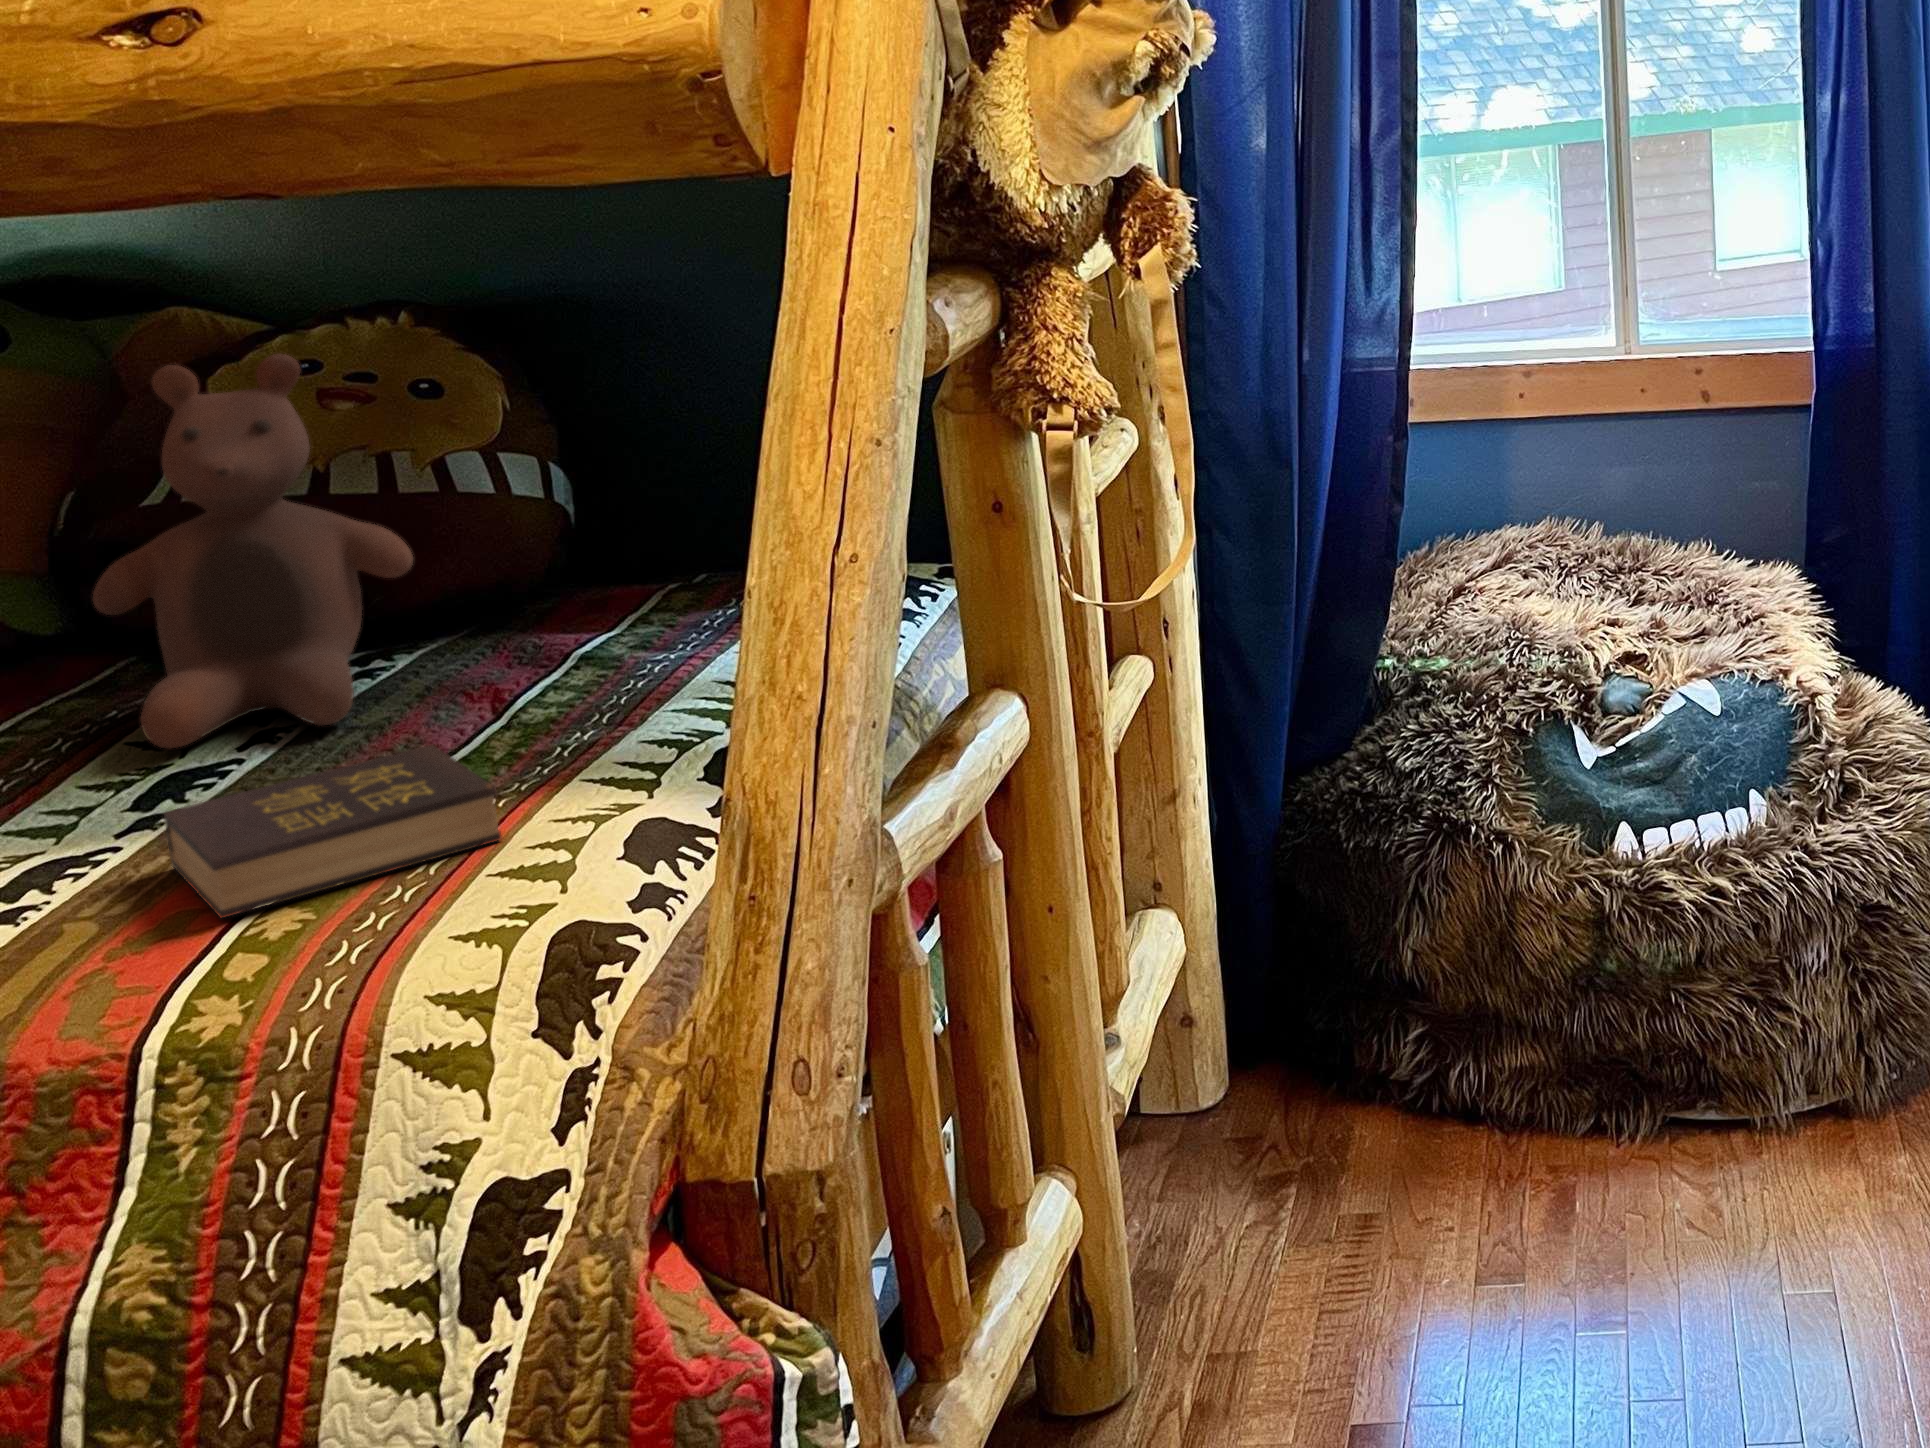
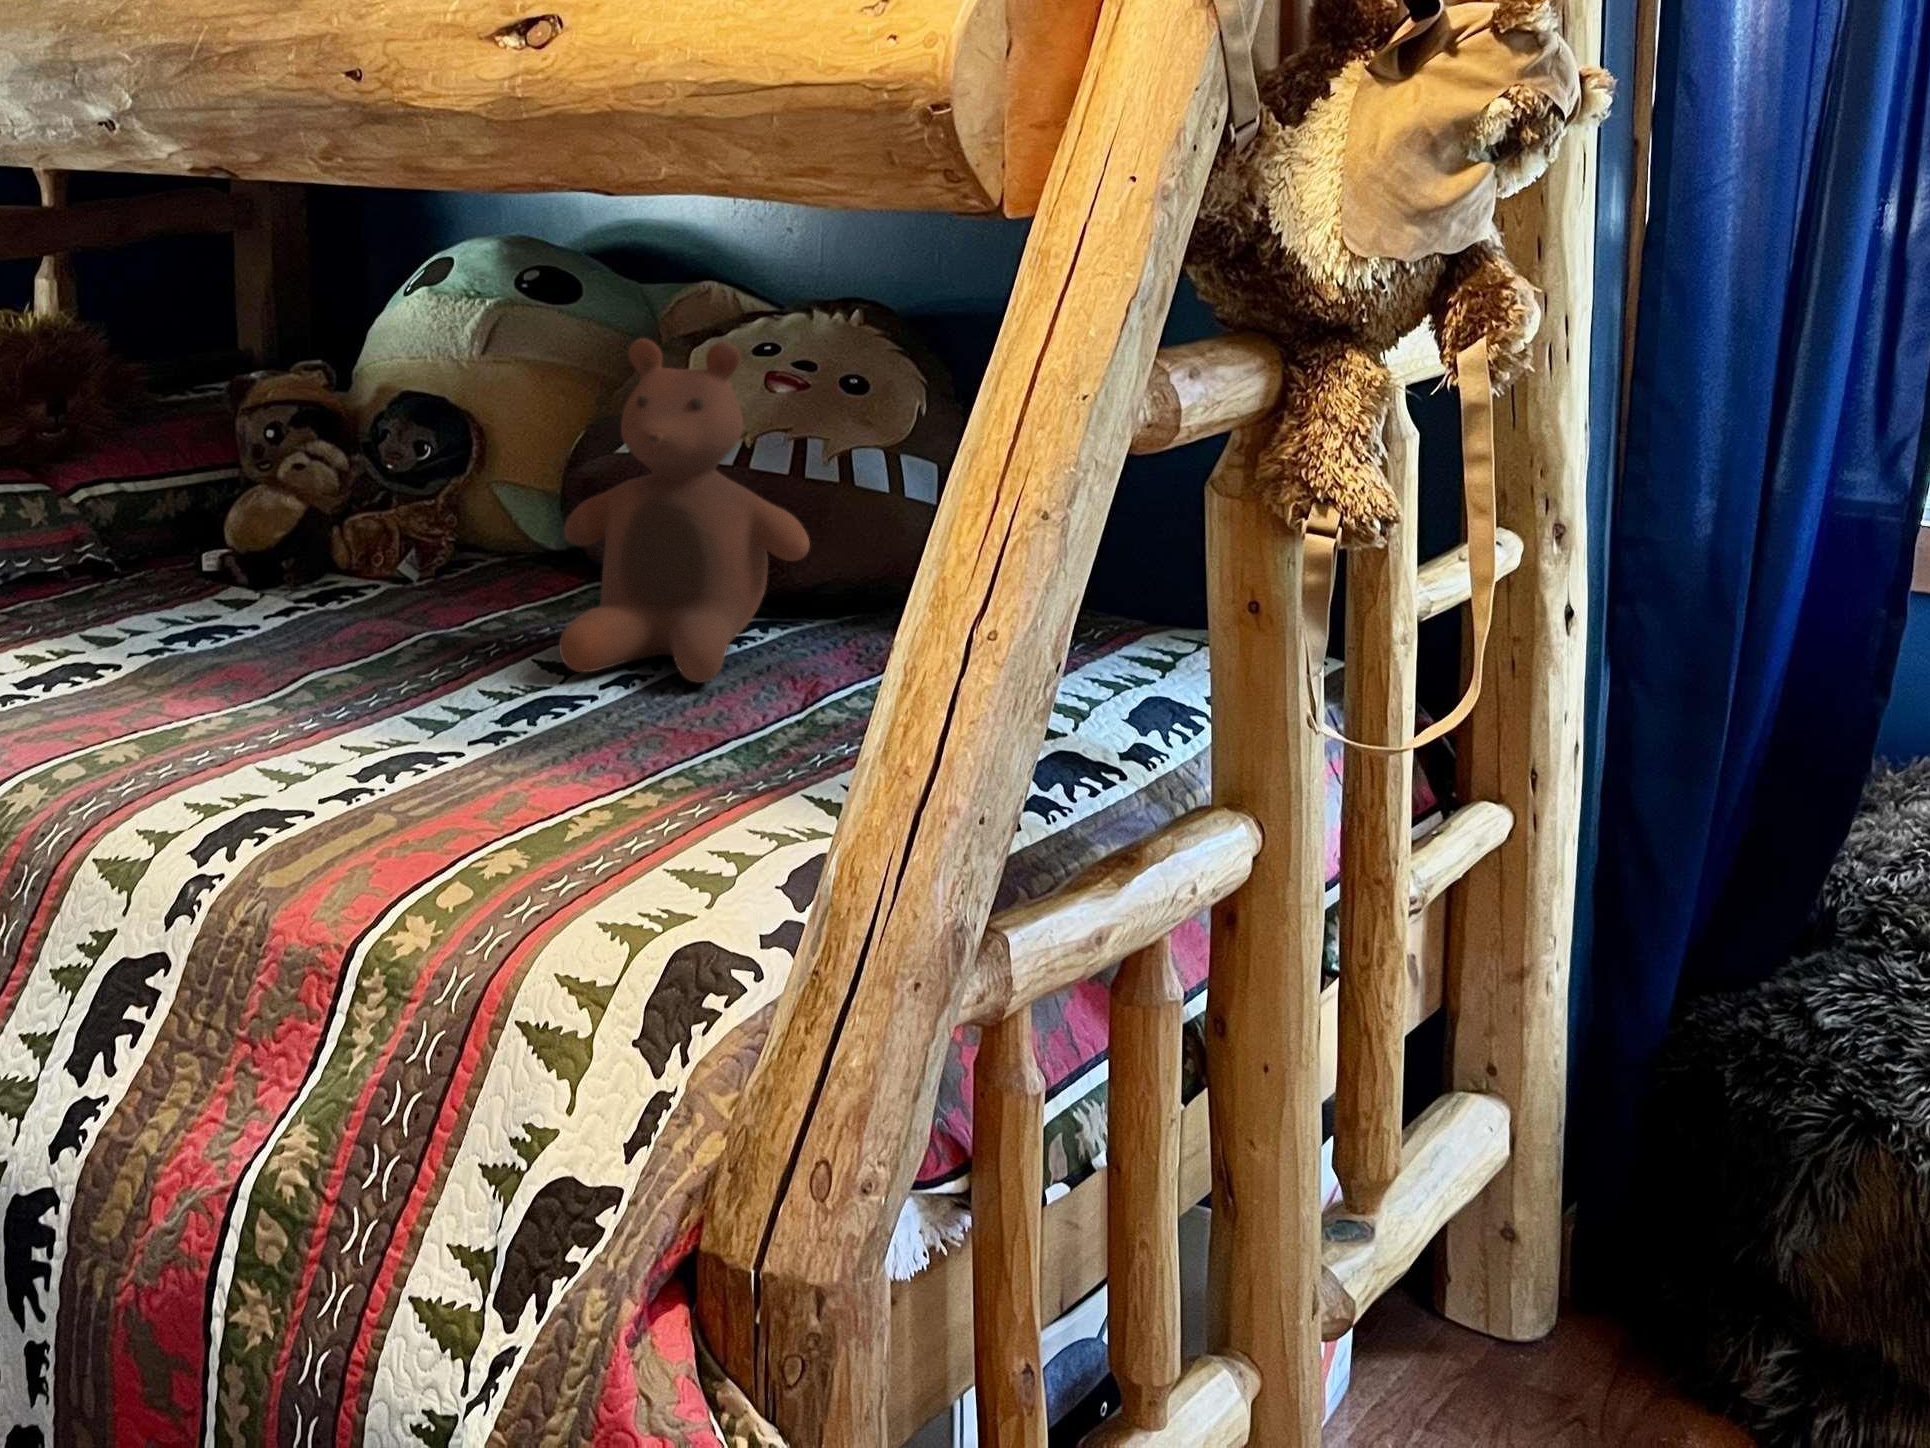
hardback book: present [164,744,501,918] -> none [481,725,734,840]

